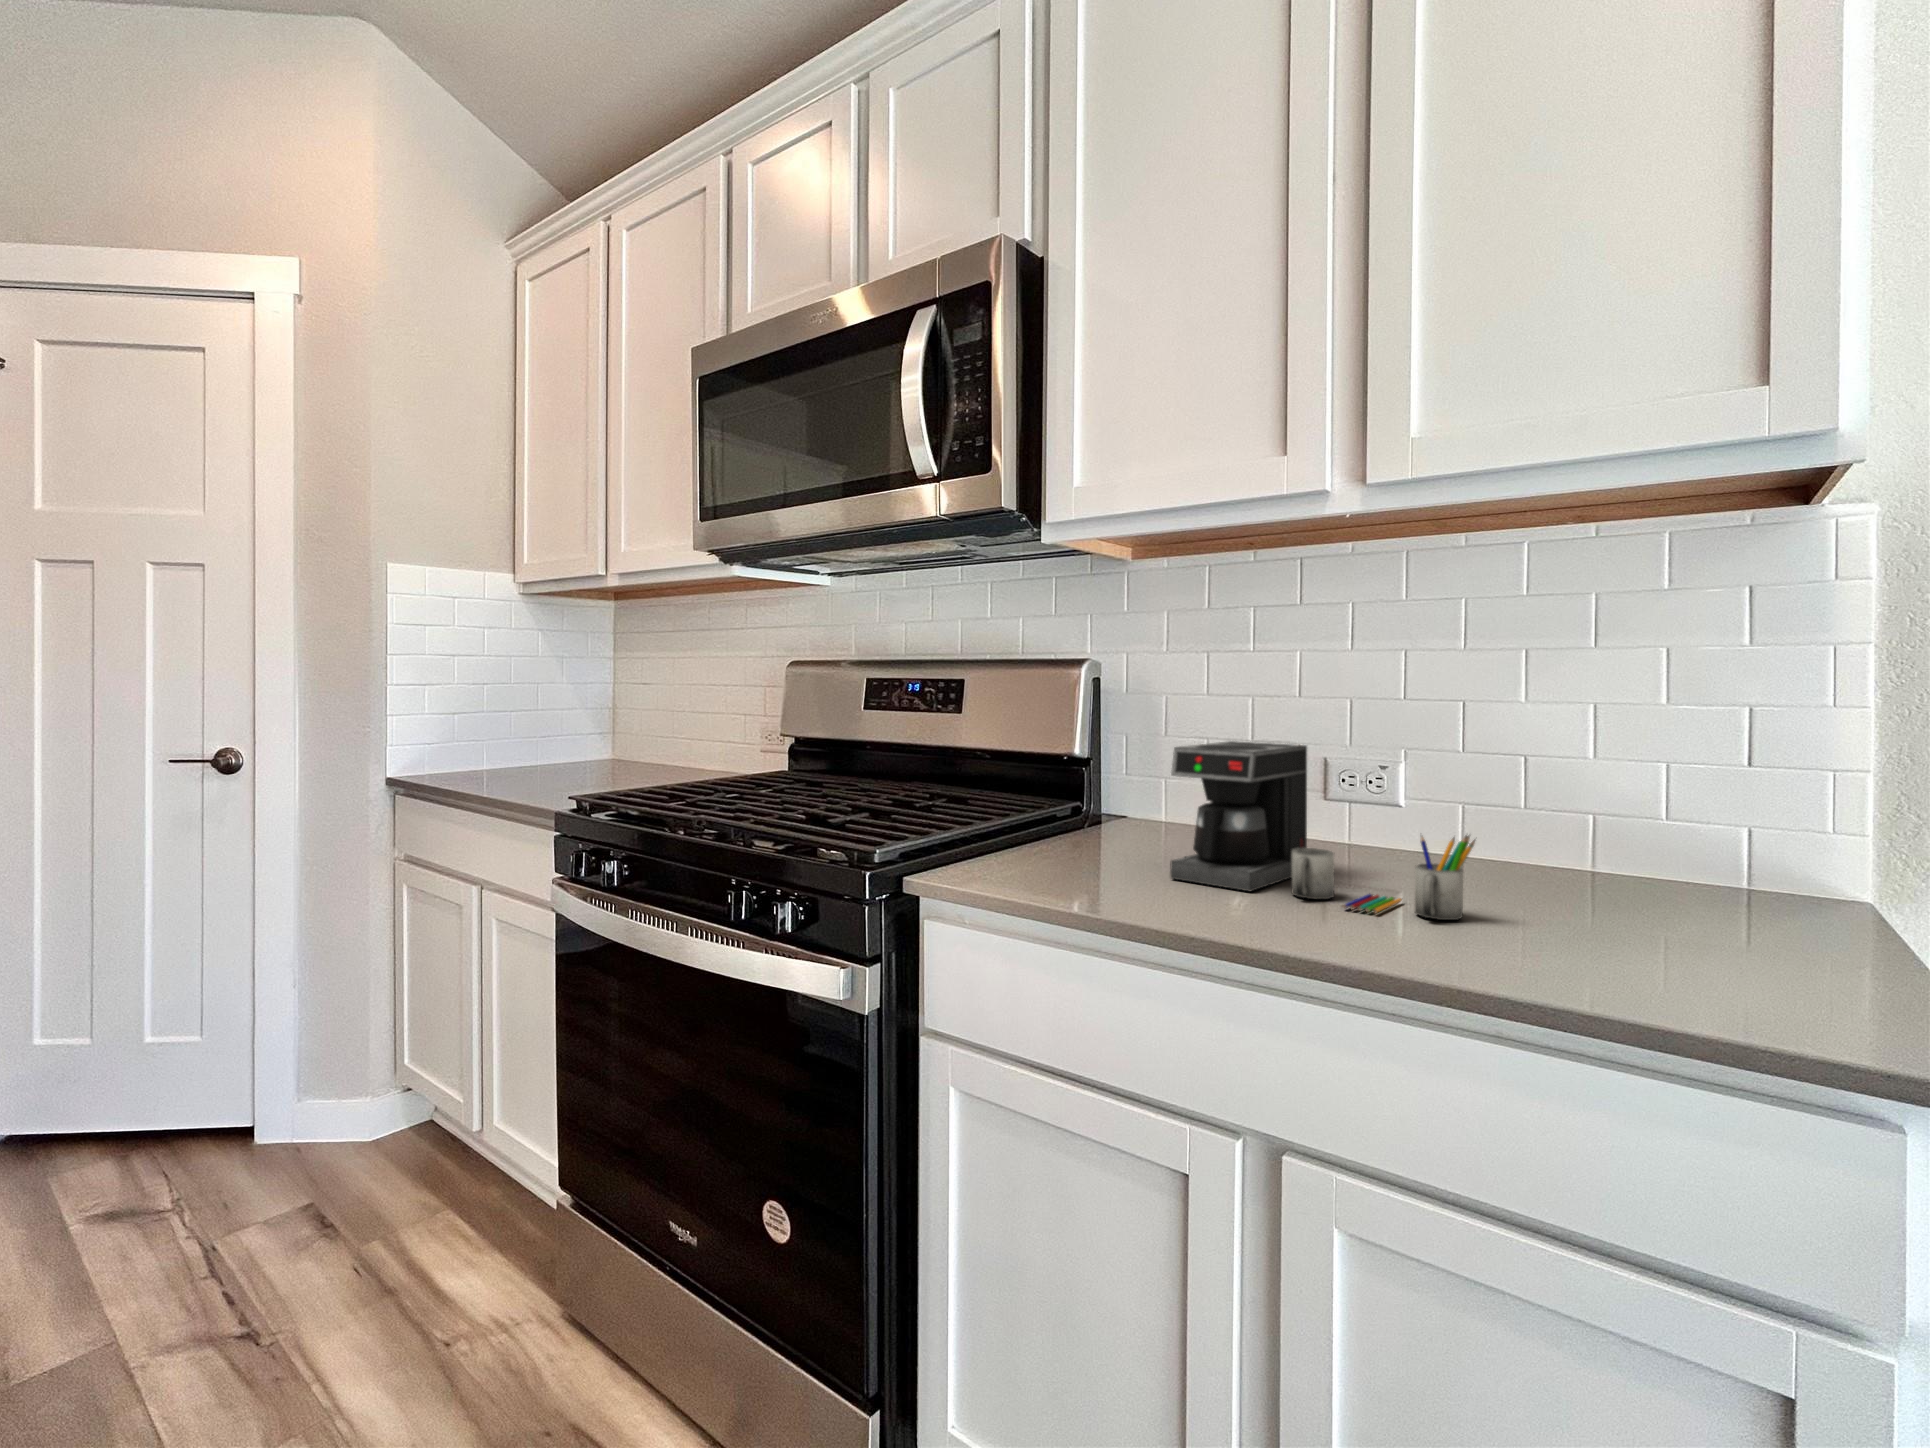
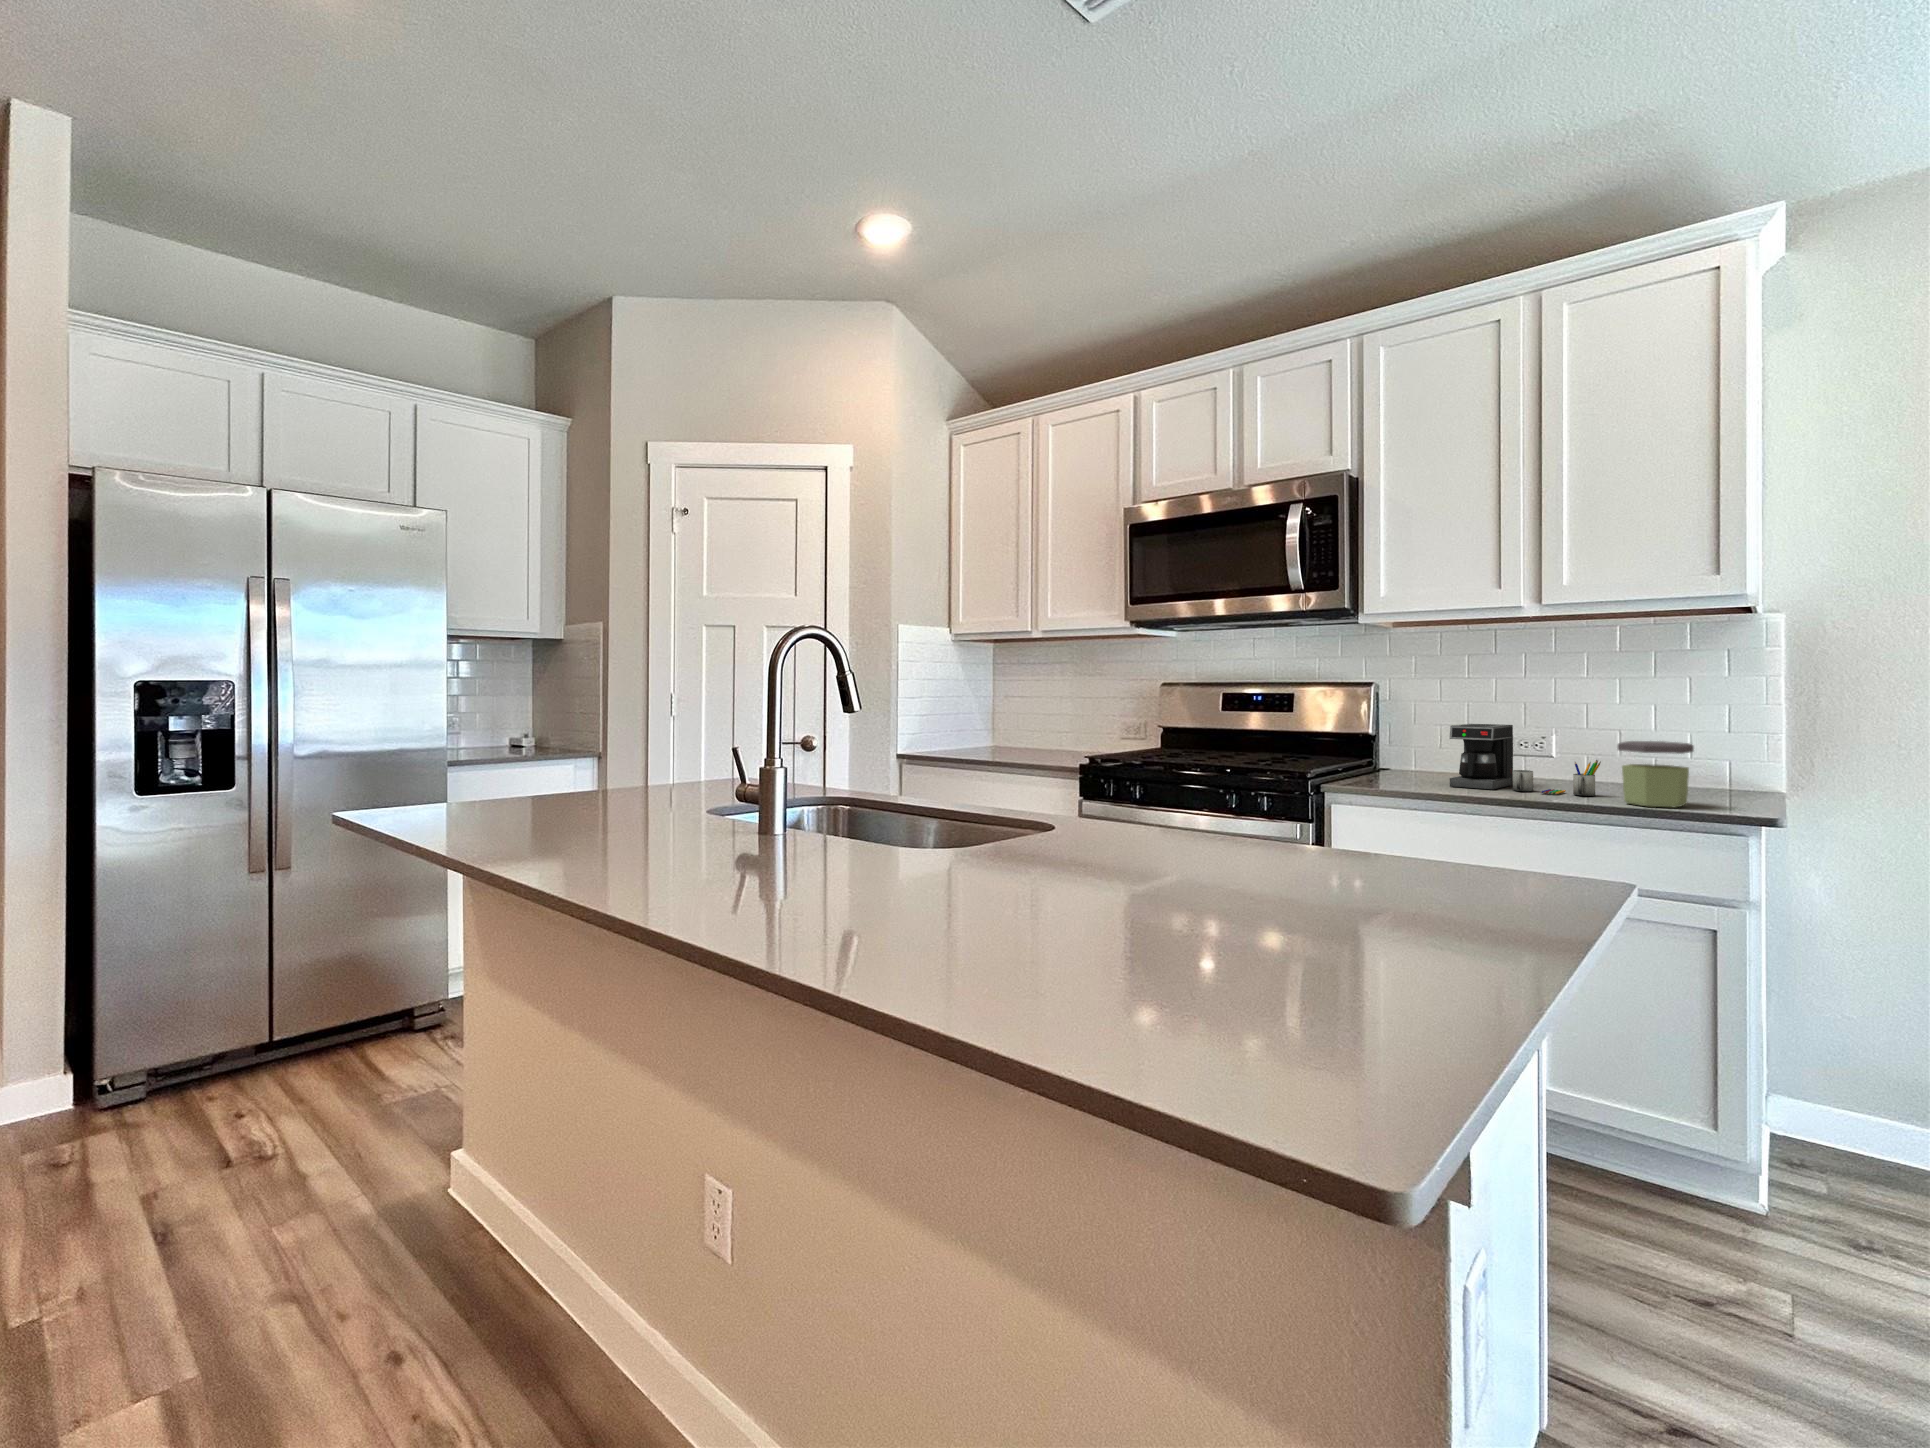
jar: none [1509,795,1700,984] -> present [1617,741,1694,807]

